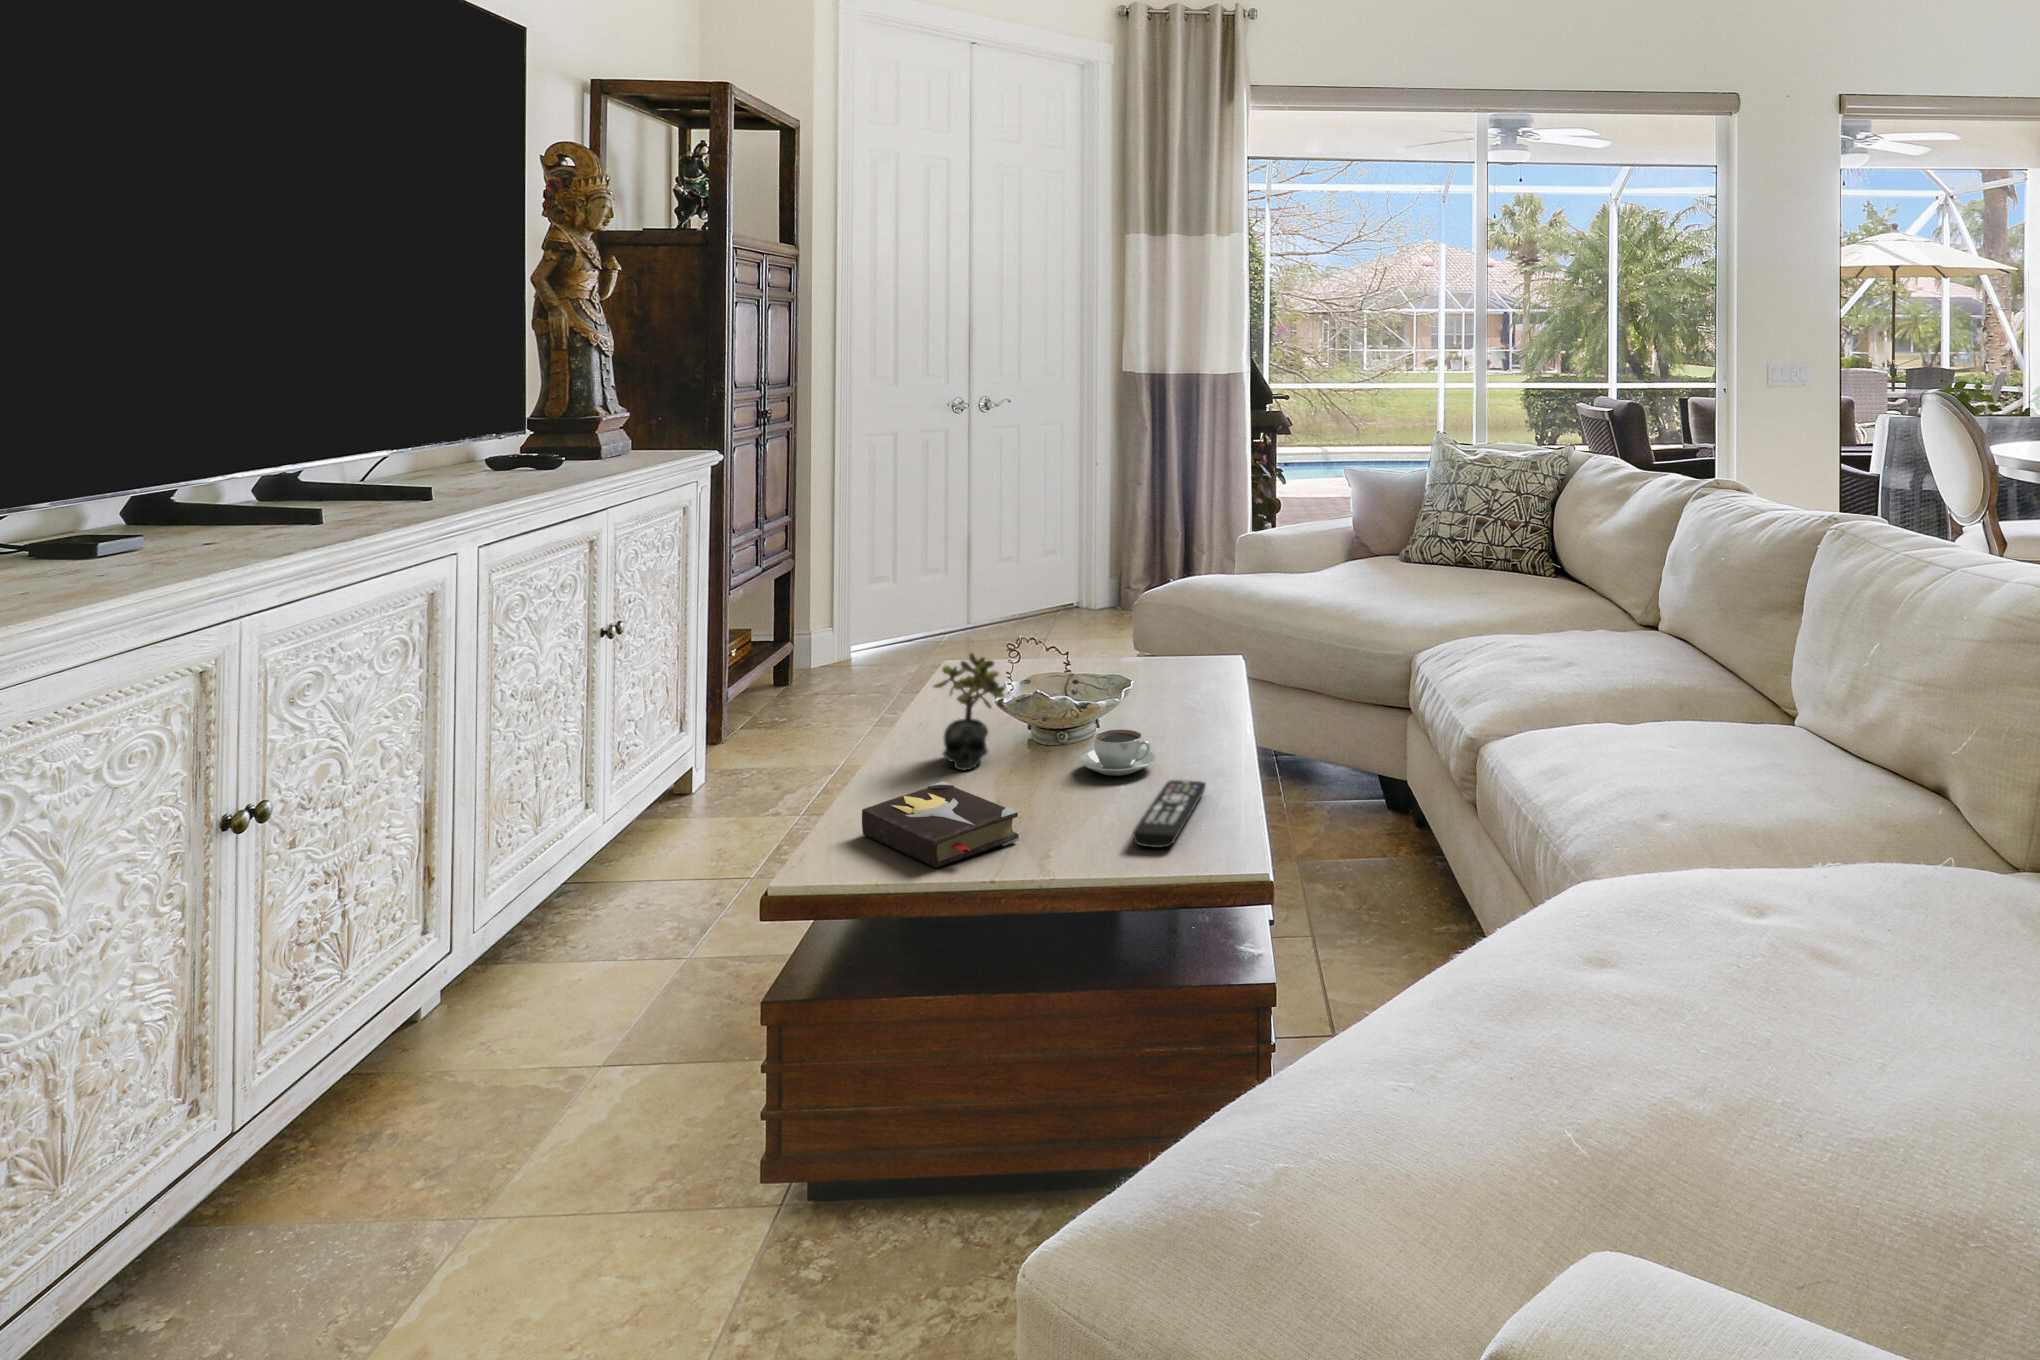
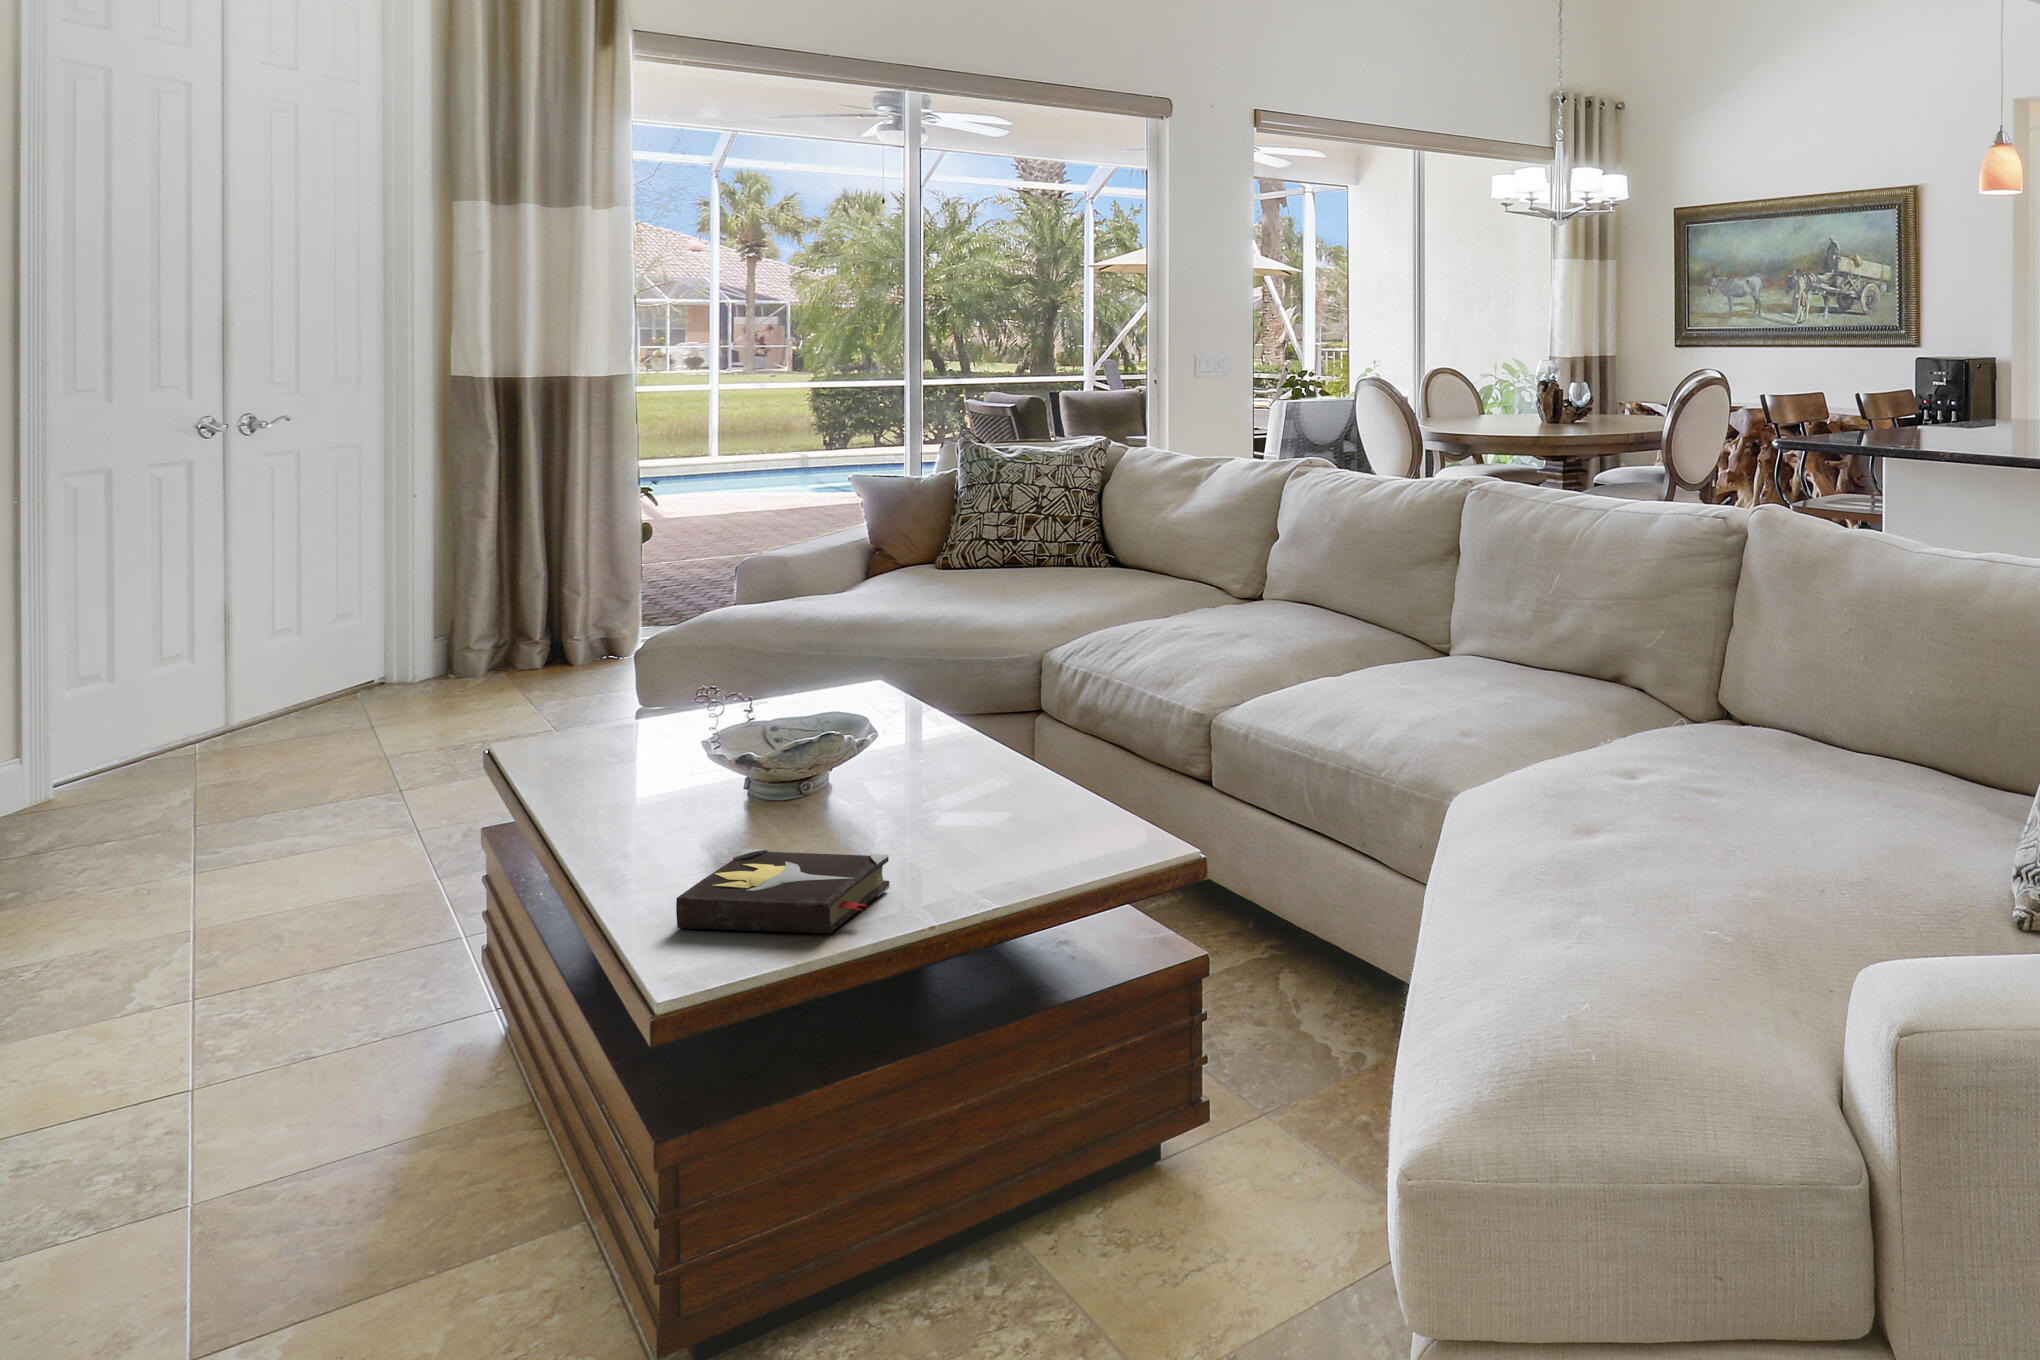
succulent plant: present [934,653,1005,770] -> none [652,704,753,844]
coffee cup: present [1079,729,1156,776] -> none [852,760,943,812]
remote control: present [1133,780,1206,848] -> none [987,793,1070,861]

